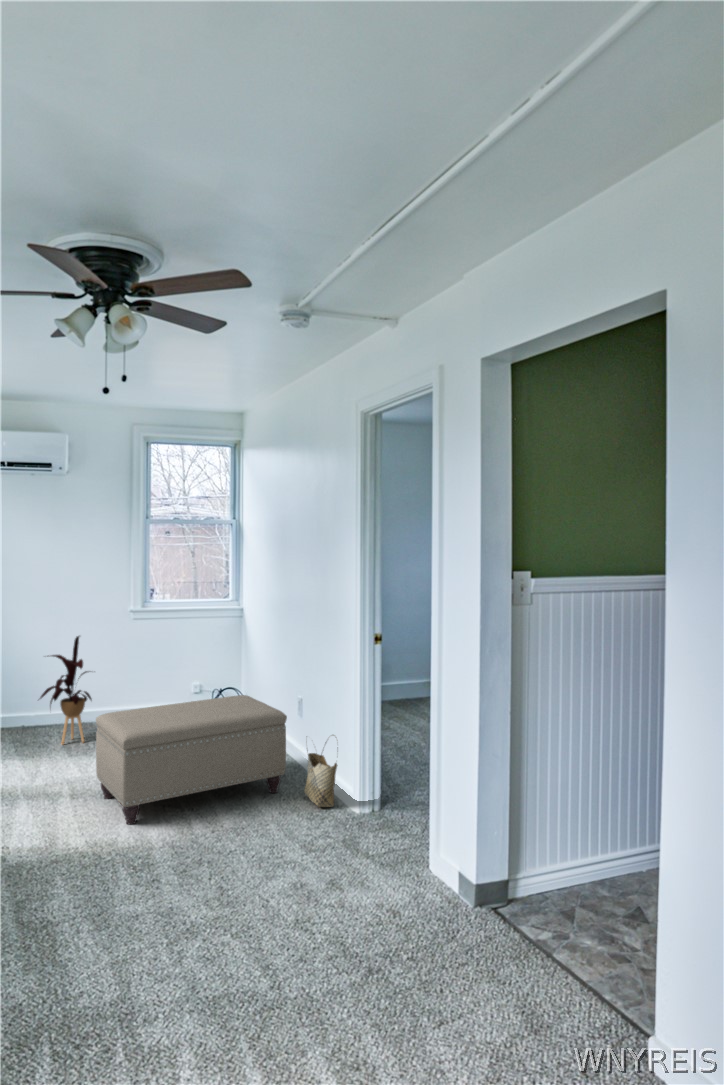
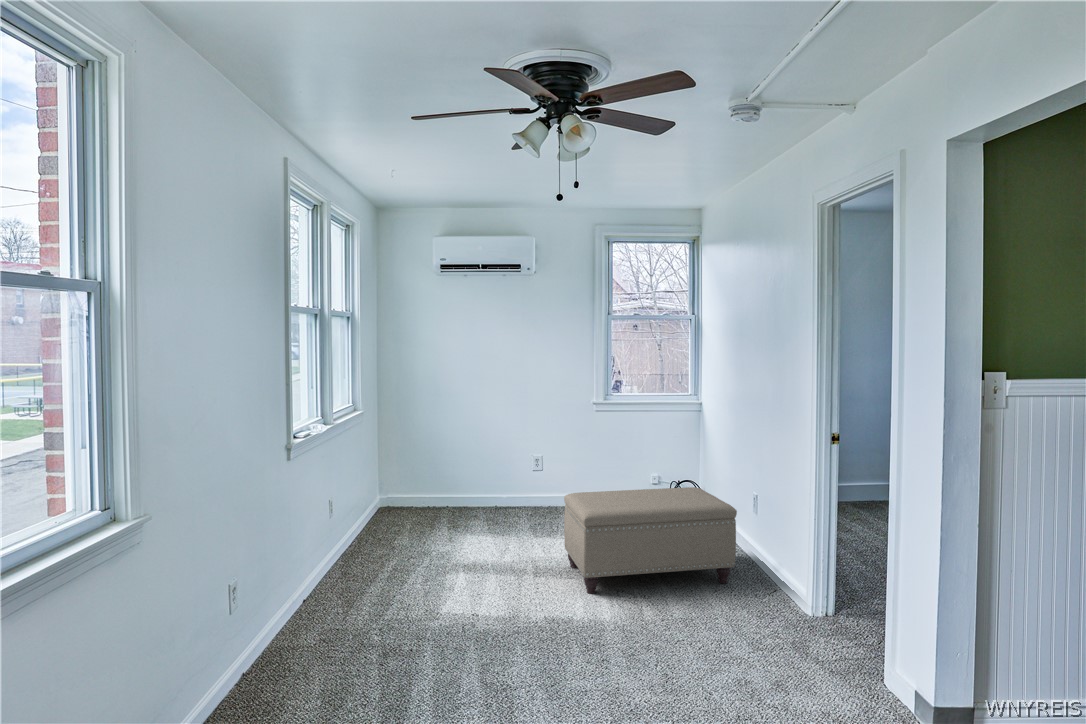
house plant: present [40,636,92,744] -> none [522,425,569,517]
woven basket: present [304,750,338,807] -> none [754,532,789,605]

